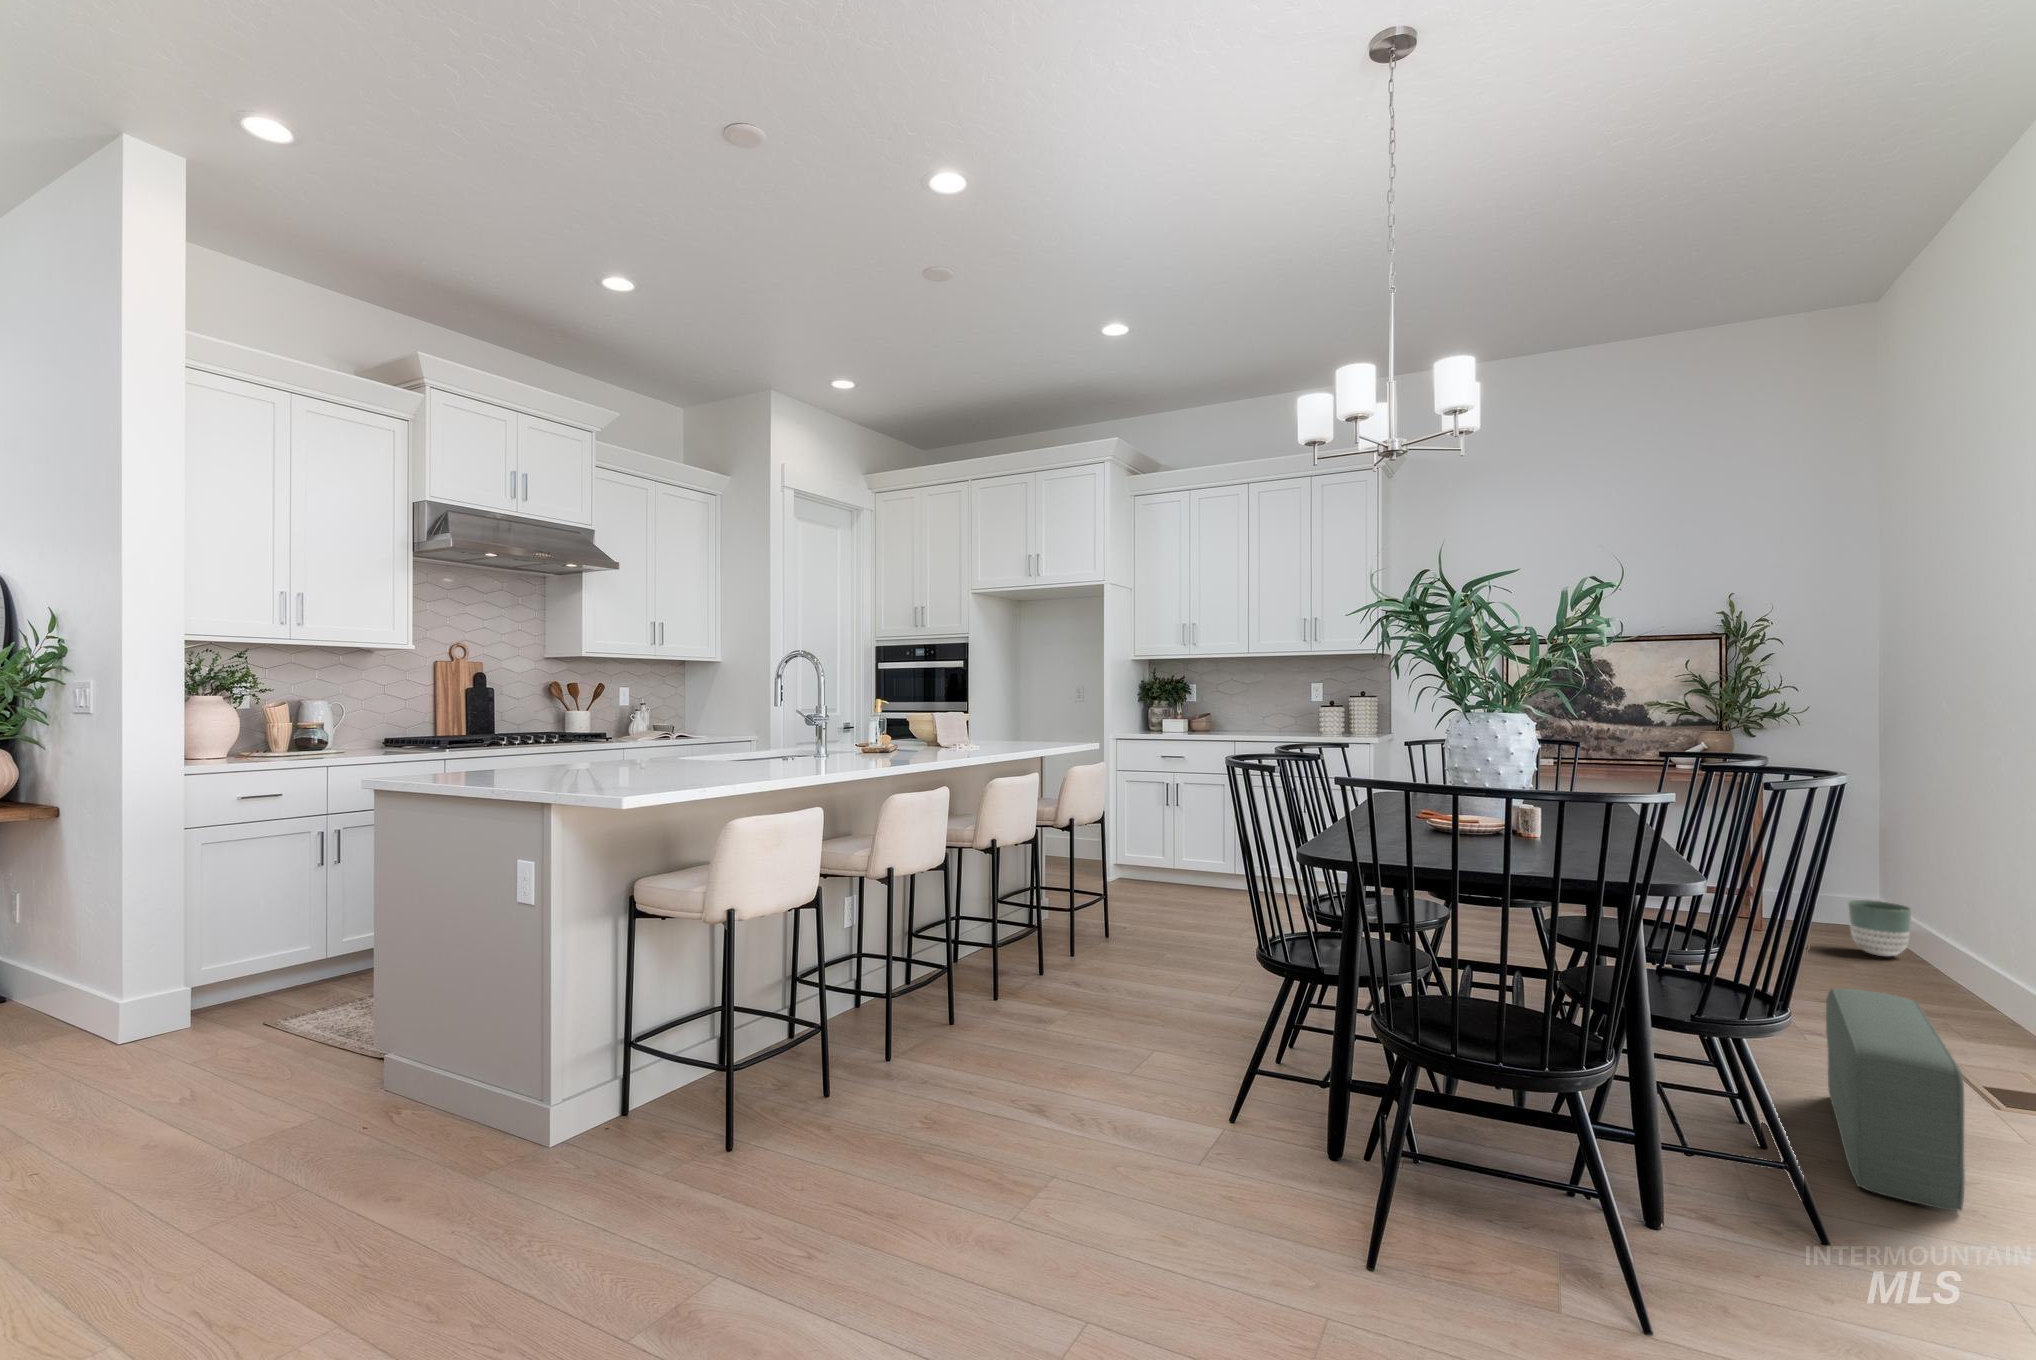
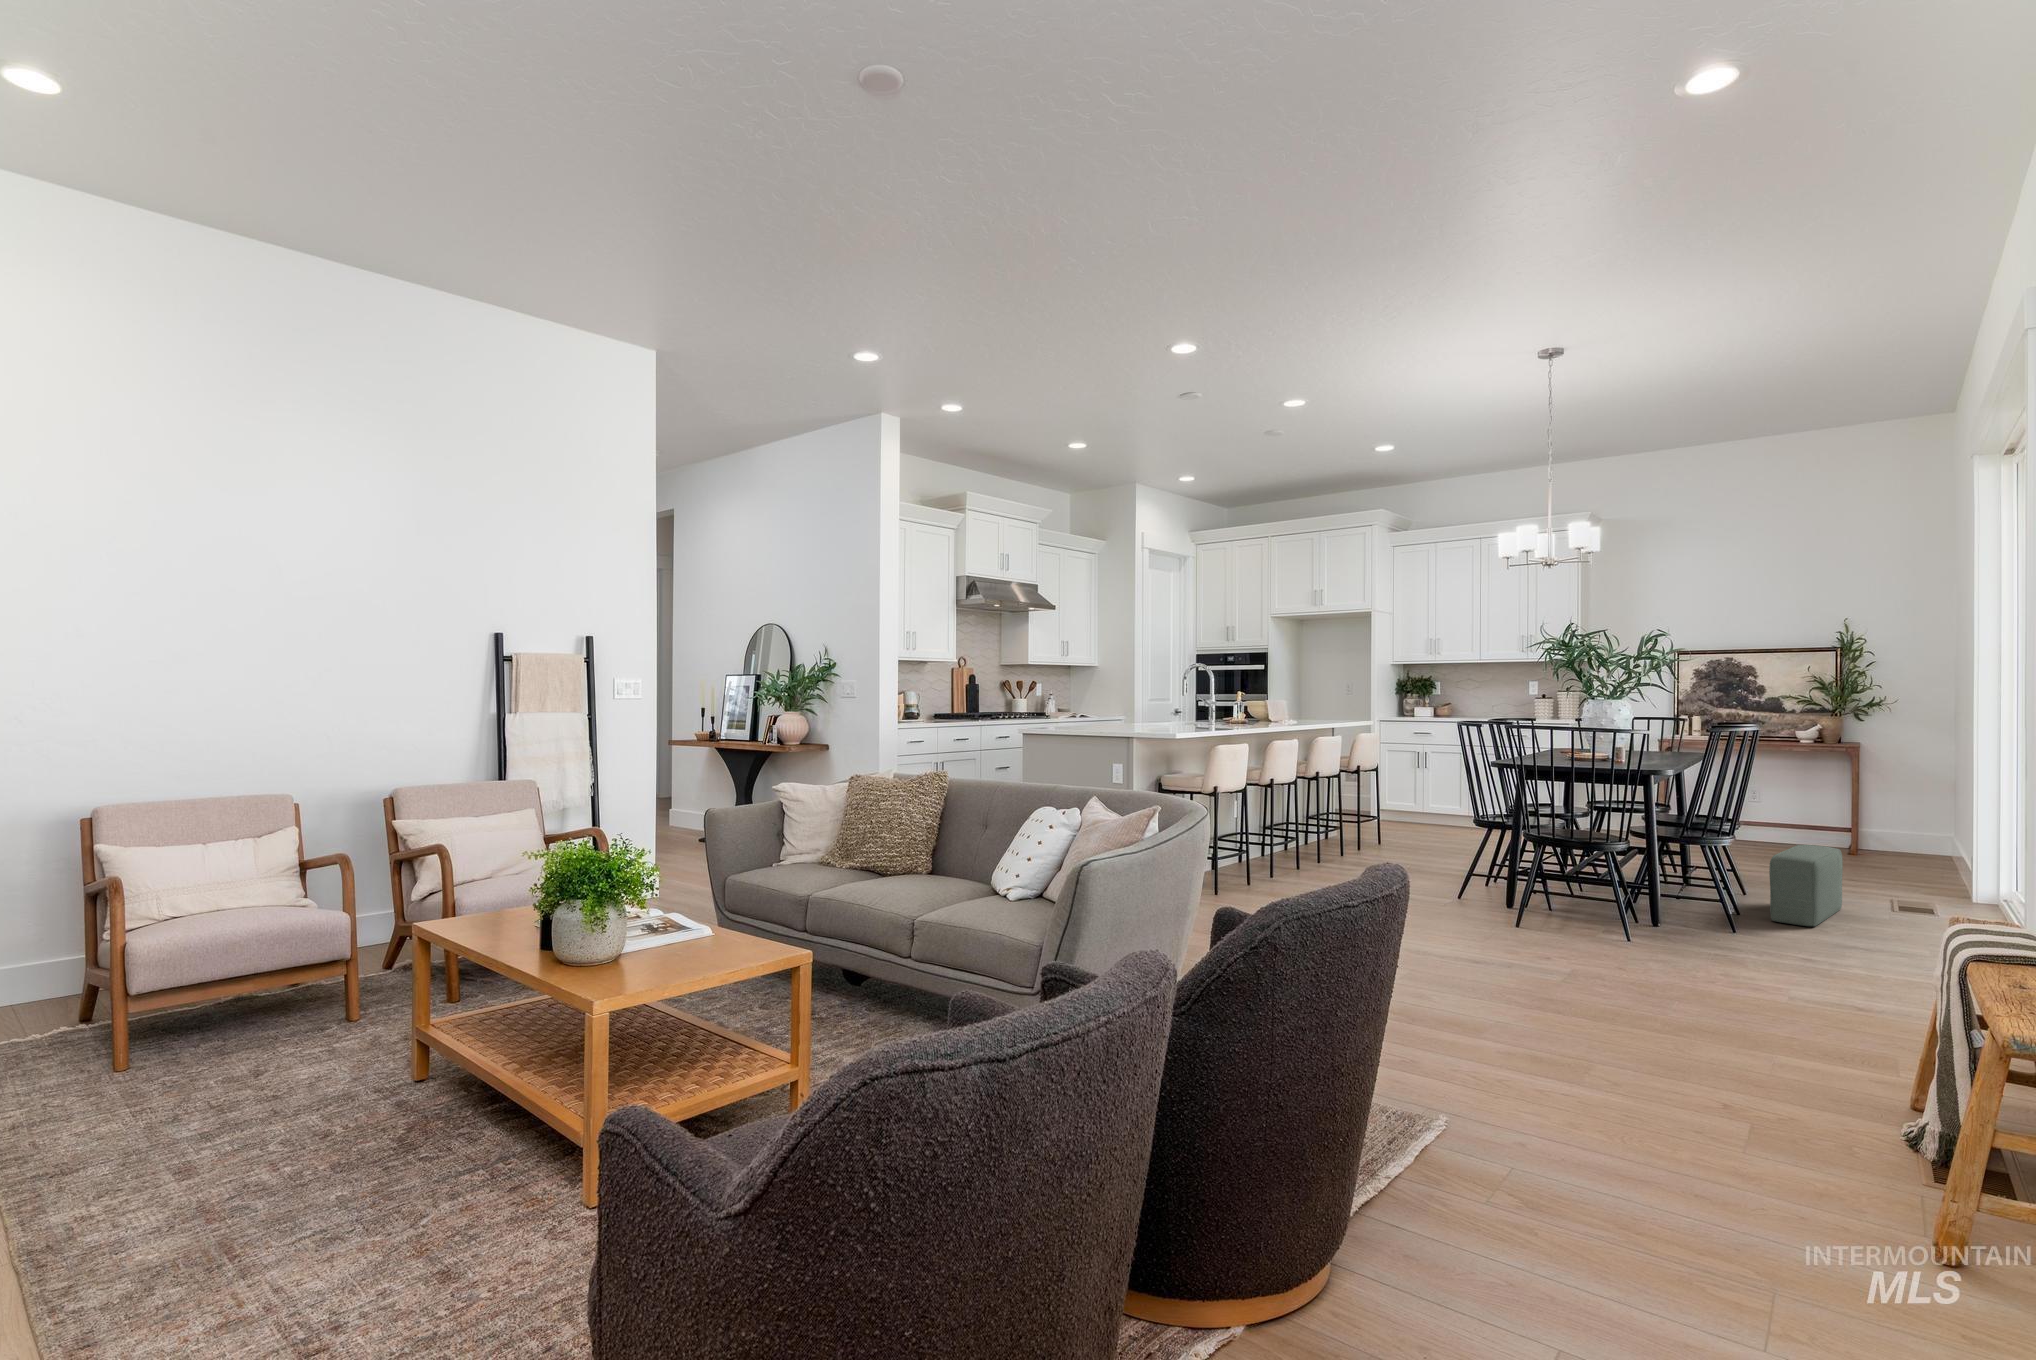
planter: present [1848,900,1911,957] -> none [1909,831,1951,867]

